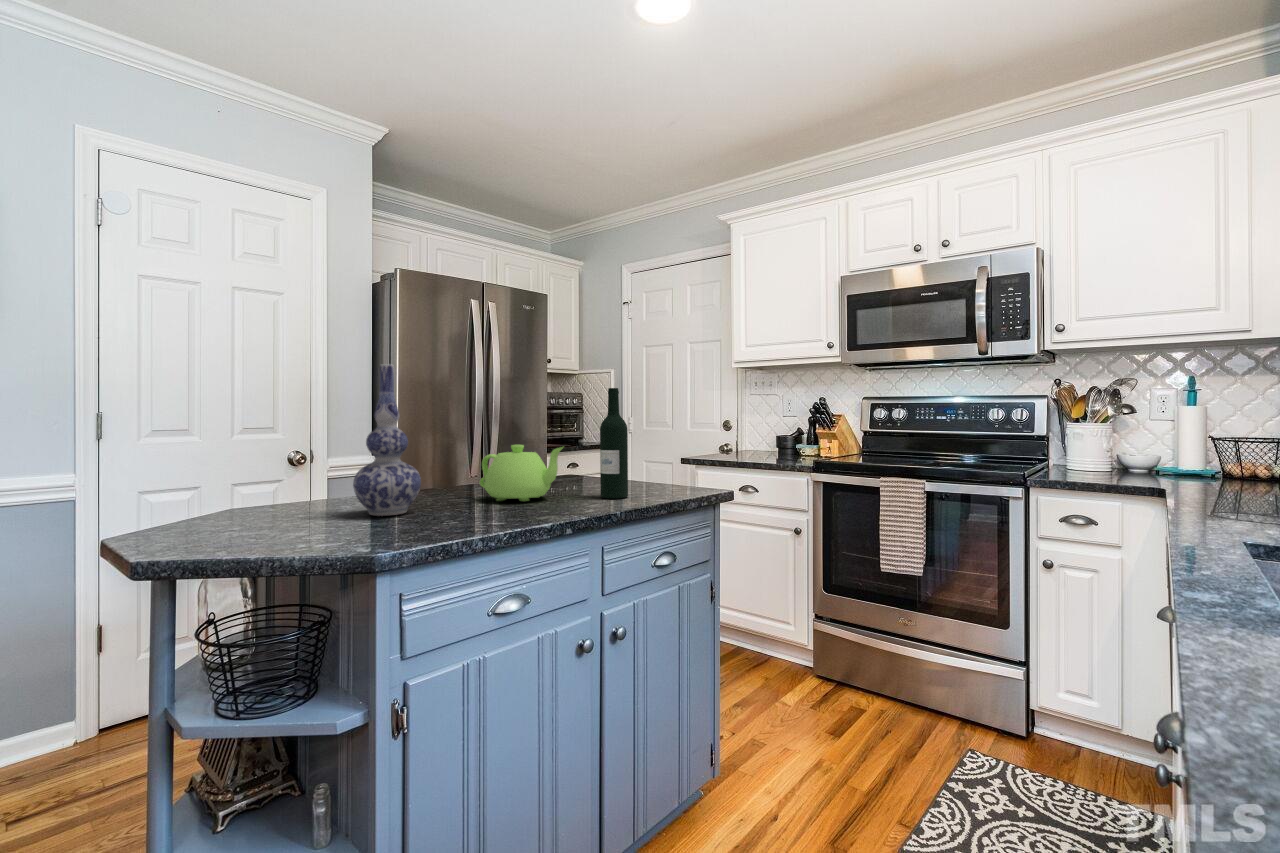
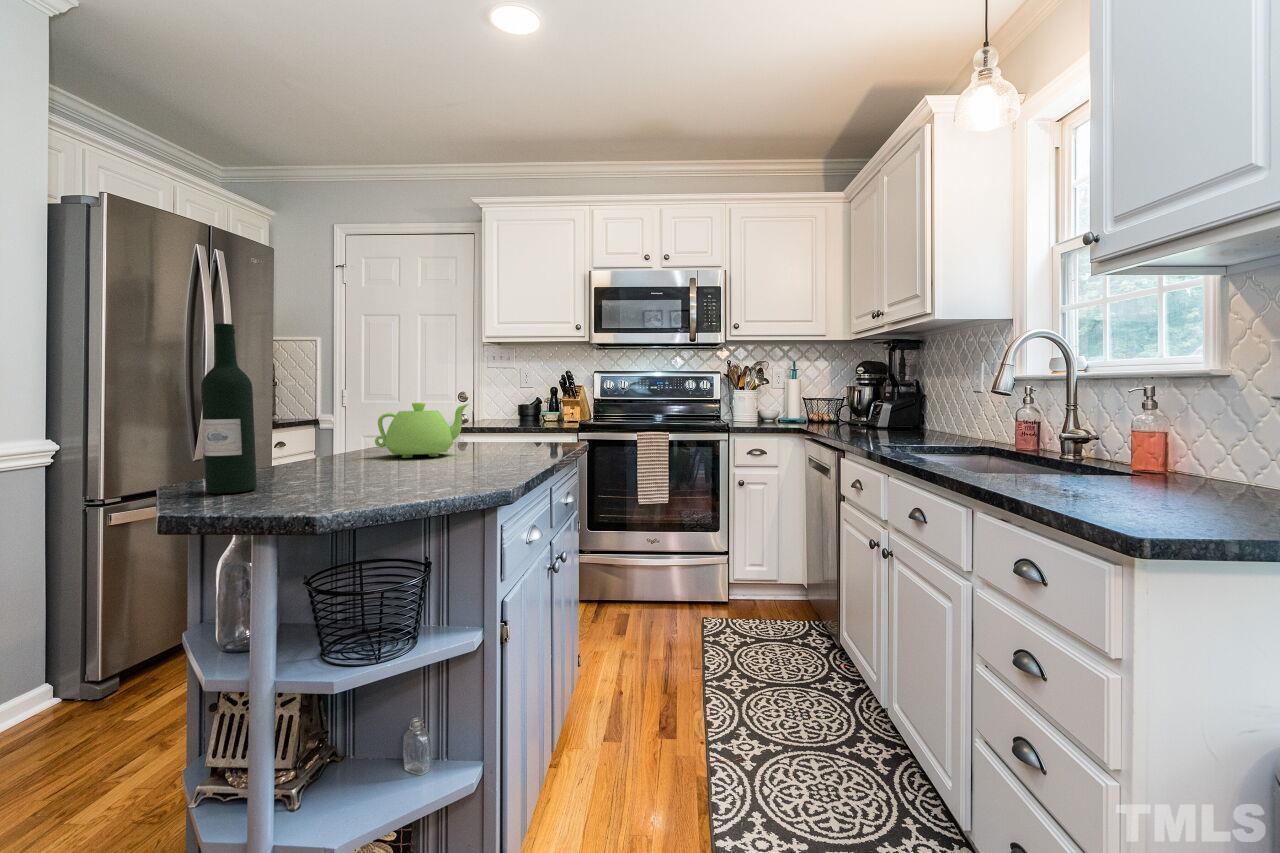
vase: present [353,364,421,516] -> none [289,312,365,475]
wine bottle: present [600,388,628,498] -> present [201,323,257,493]

